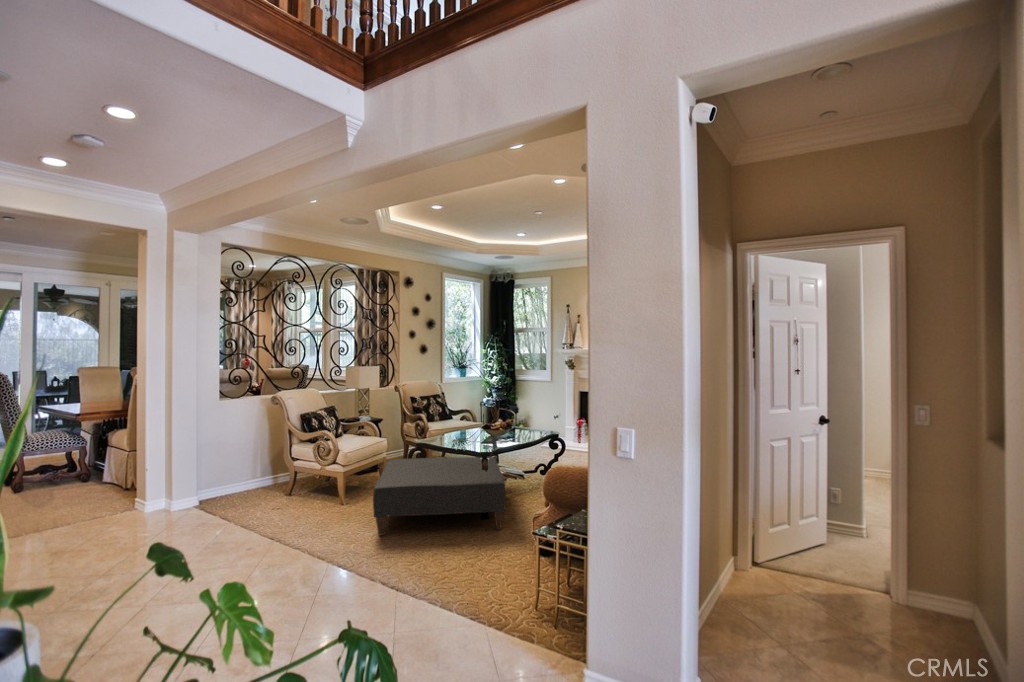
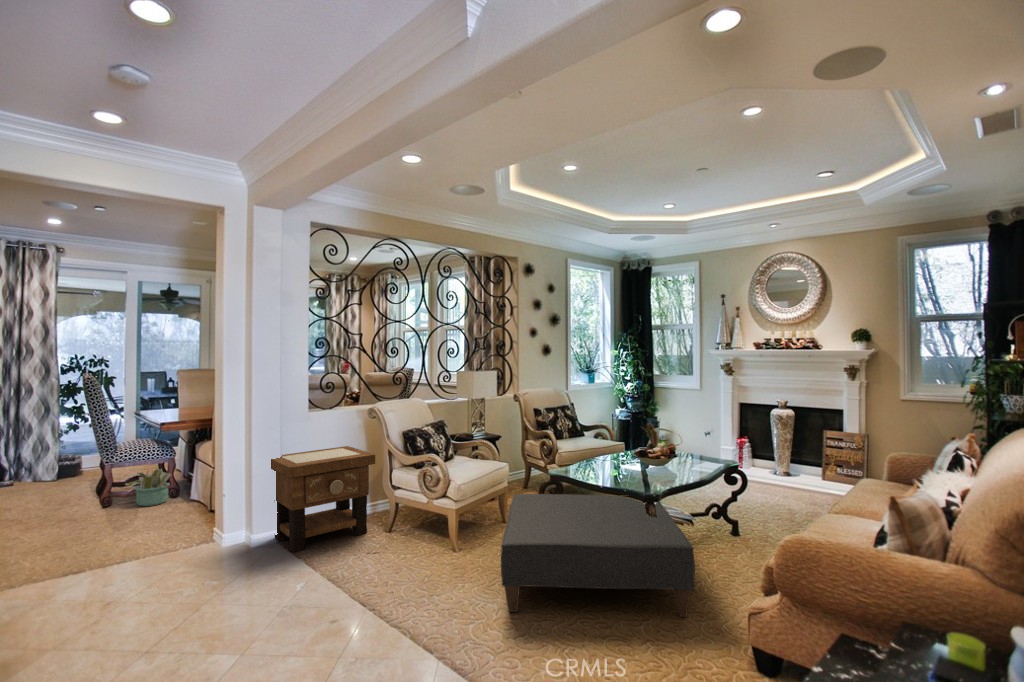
side table: none [181,429,277,512] -> present [271,446,375,552]
decorative plant: none [35,456,81,489] -> present [126,469,171,506]

